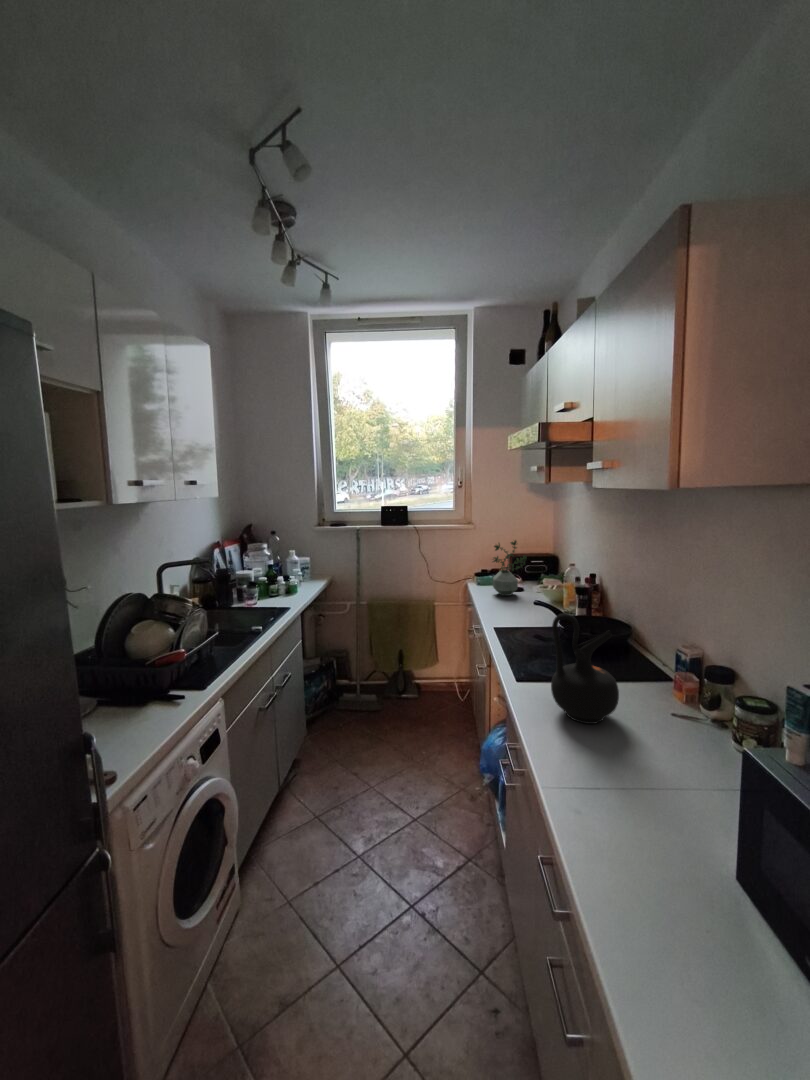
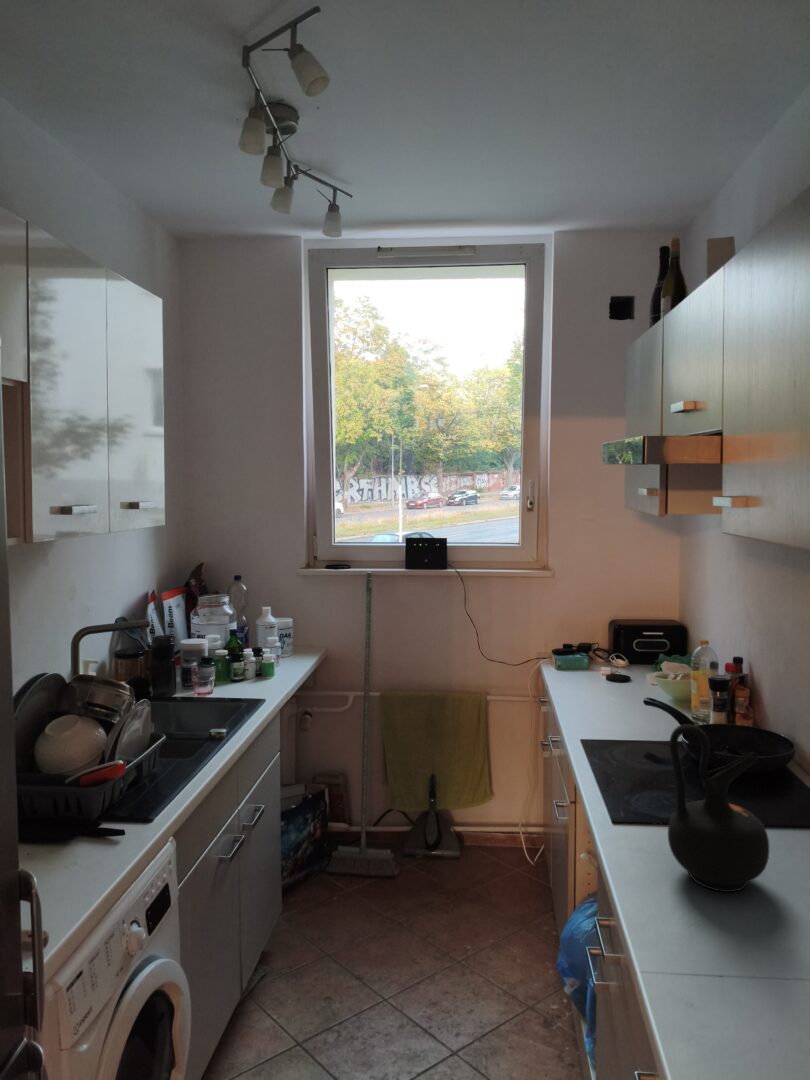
potted plant: present [493,540,527,596] -> none [579,599,635,688]

